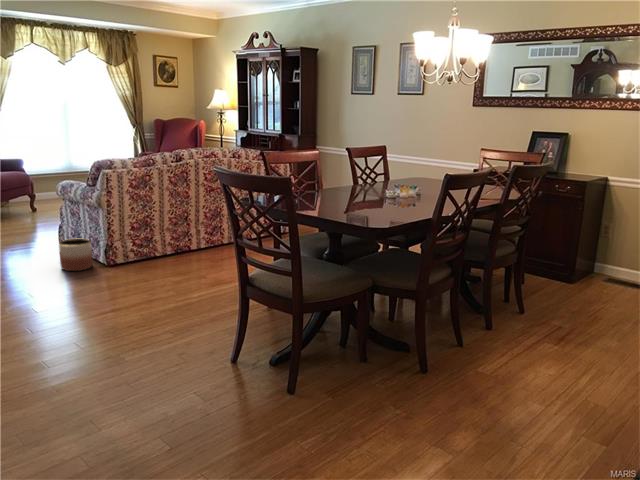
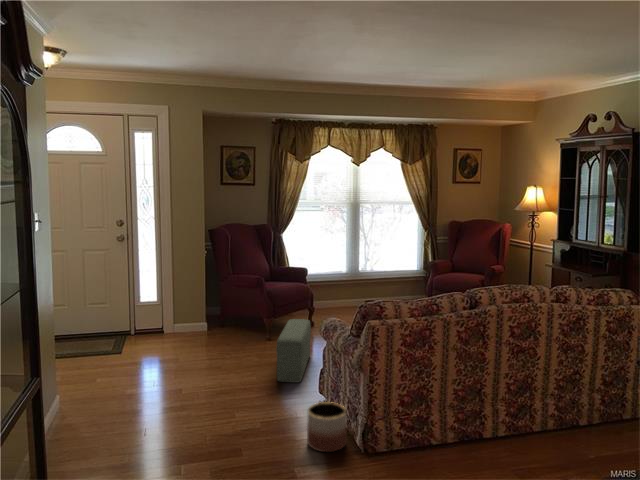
pouf: none [14,196,43,244] -> present [276,319,311,383]

